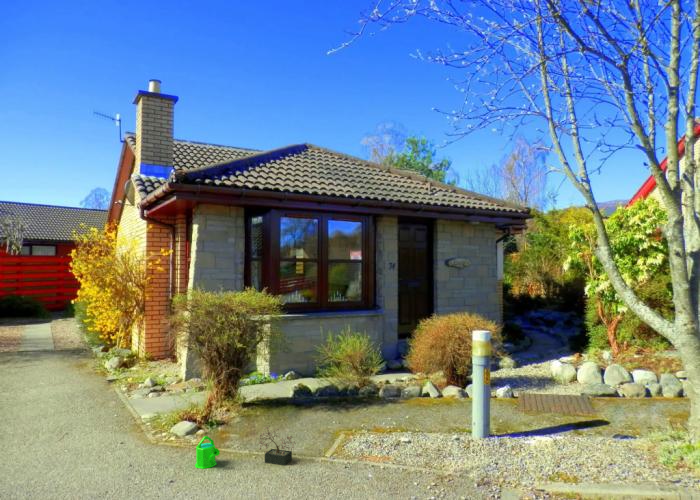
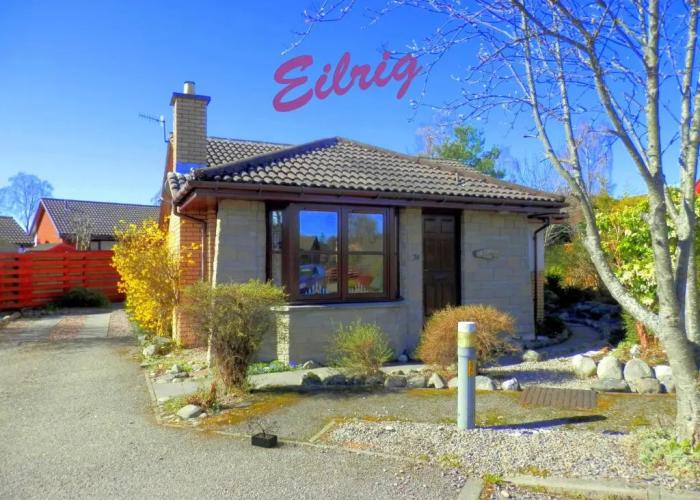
watering can: present [195,436,220,469] -> none [188,418,208,448]

